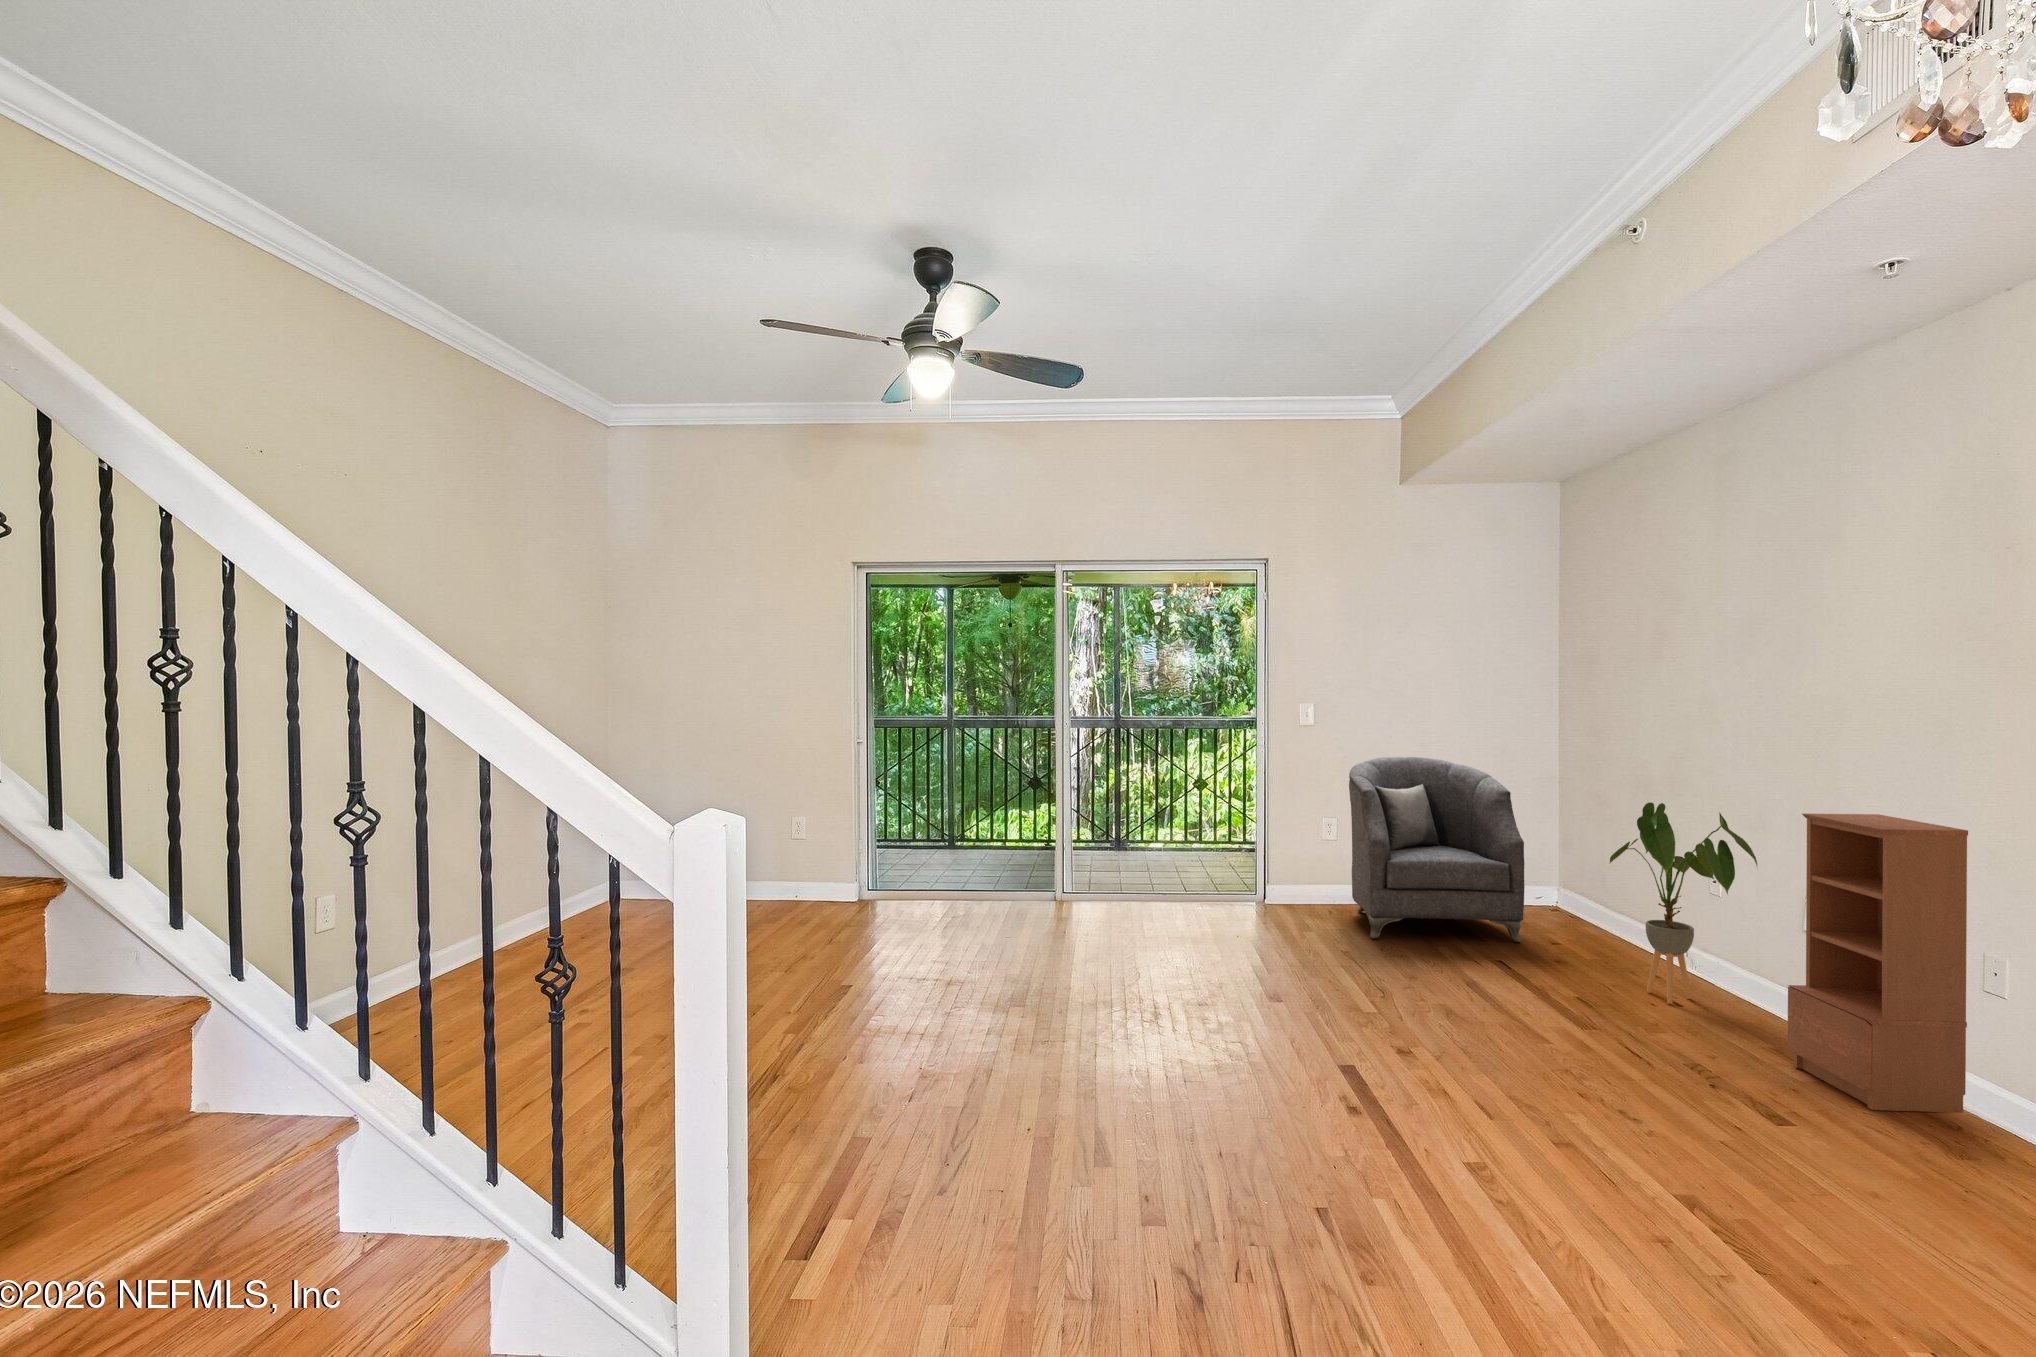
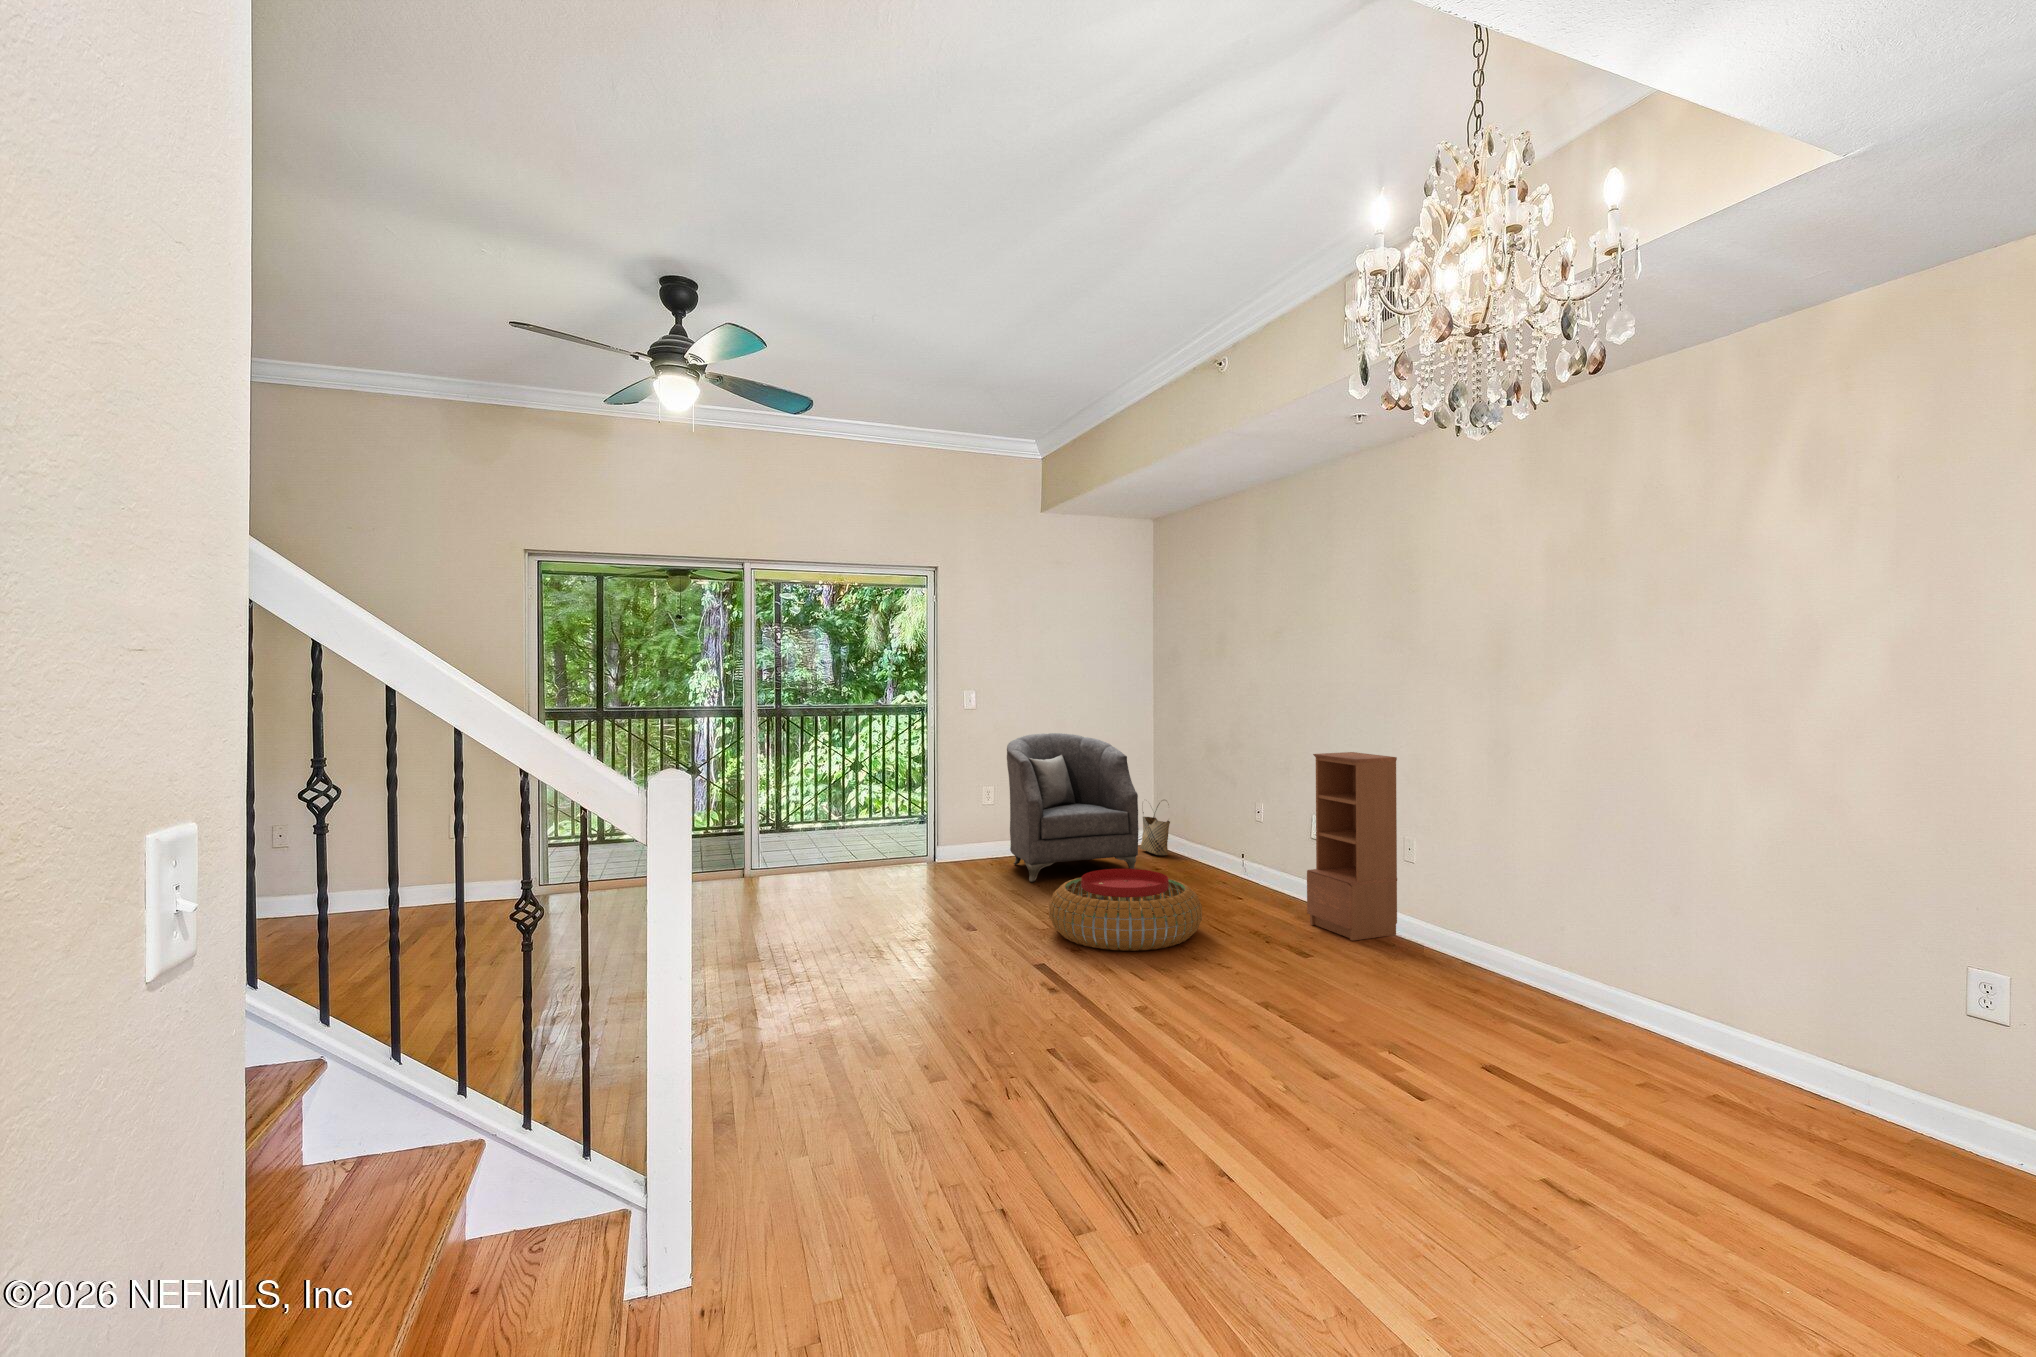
house plant: present [1610,802,1757,1004] -> none [1197,755,1287,899]
woven basket: none [1534,847,1577,922] -> present [1140,803,1170,855]
pouf: none [1375,943,1603,1068] -> present [1049,869,1202,951]

